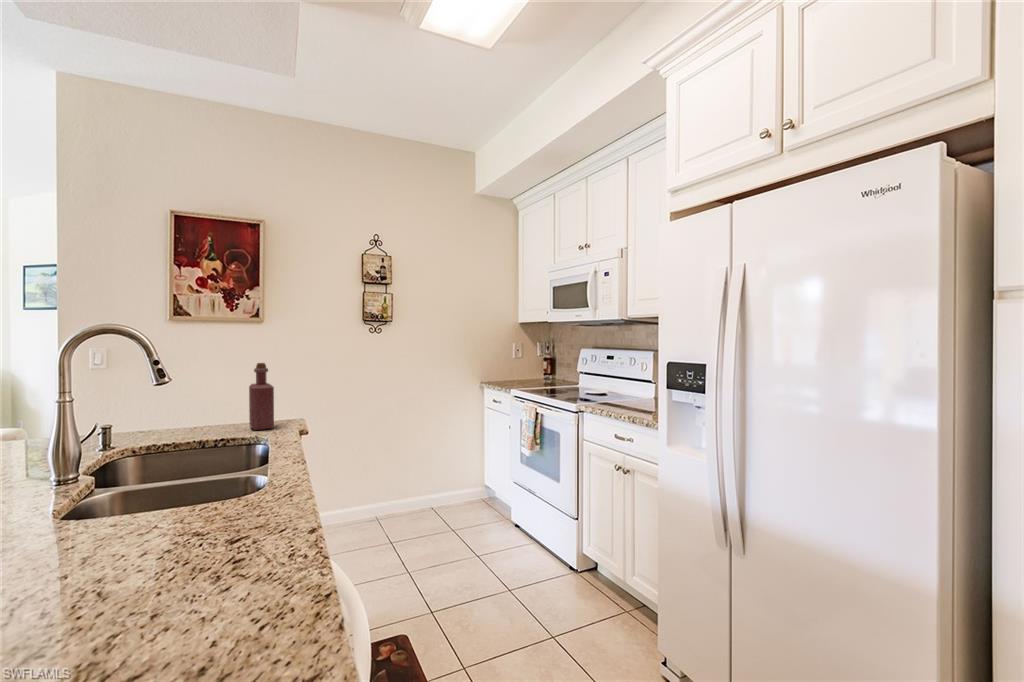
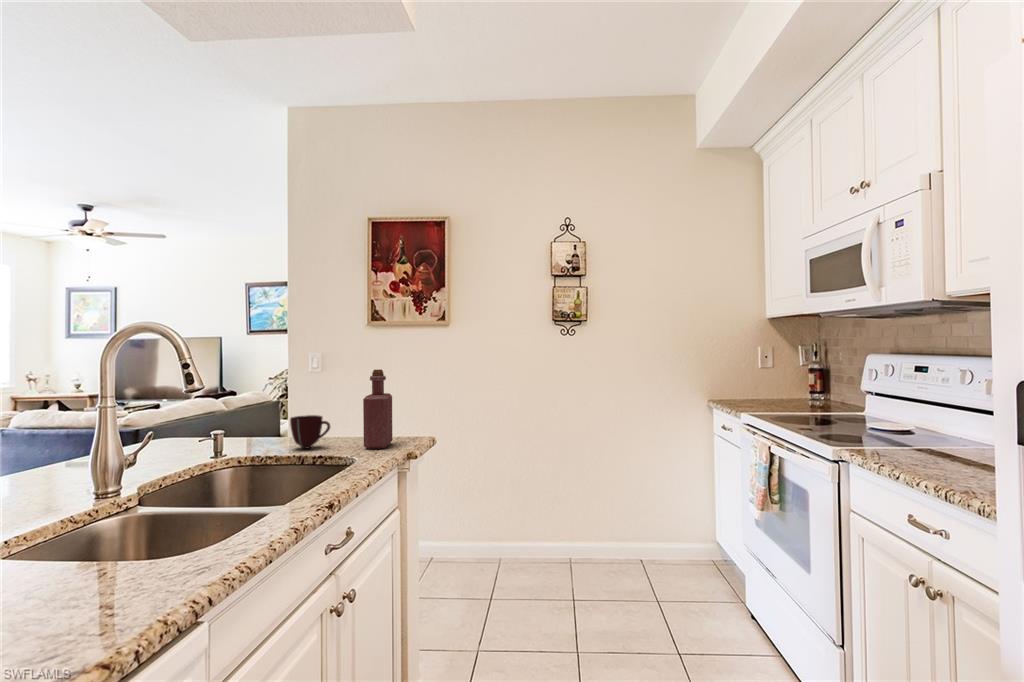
mug: none [176,405,218,435] -> present [290,415,330,449]

